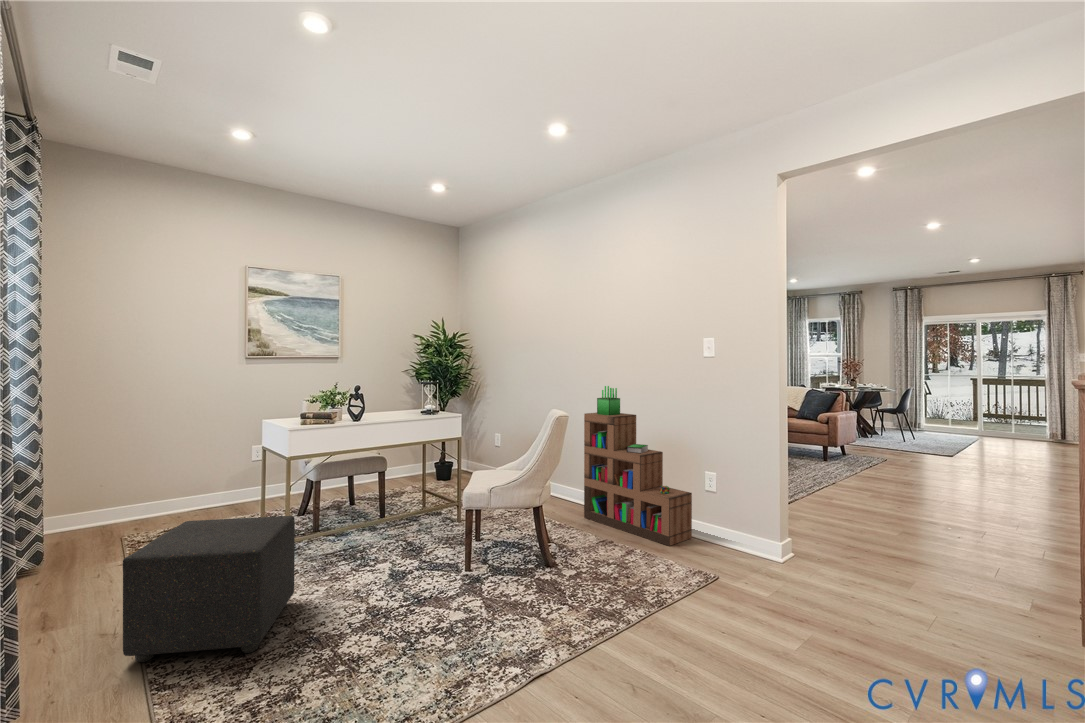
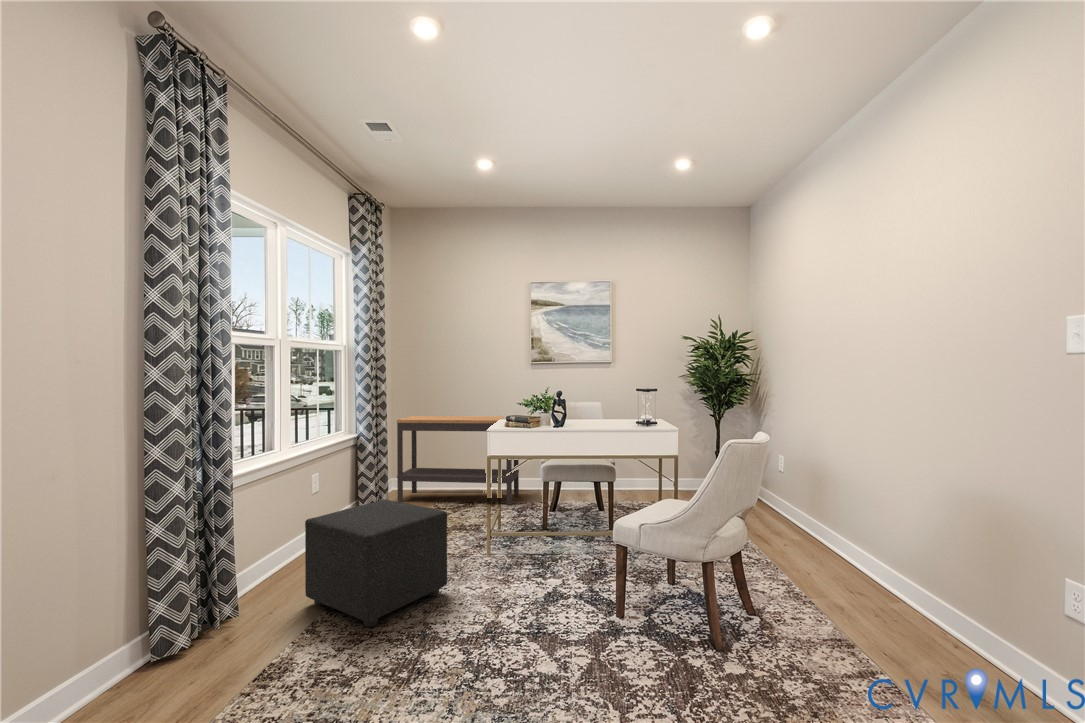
bookshelf: present [584,386,692,546] -> none [857,399,1046,695]
console table: none [61,417,242,543] -> present [397,416,519,505]

